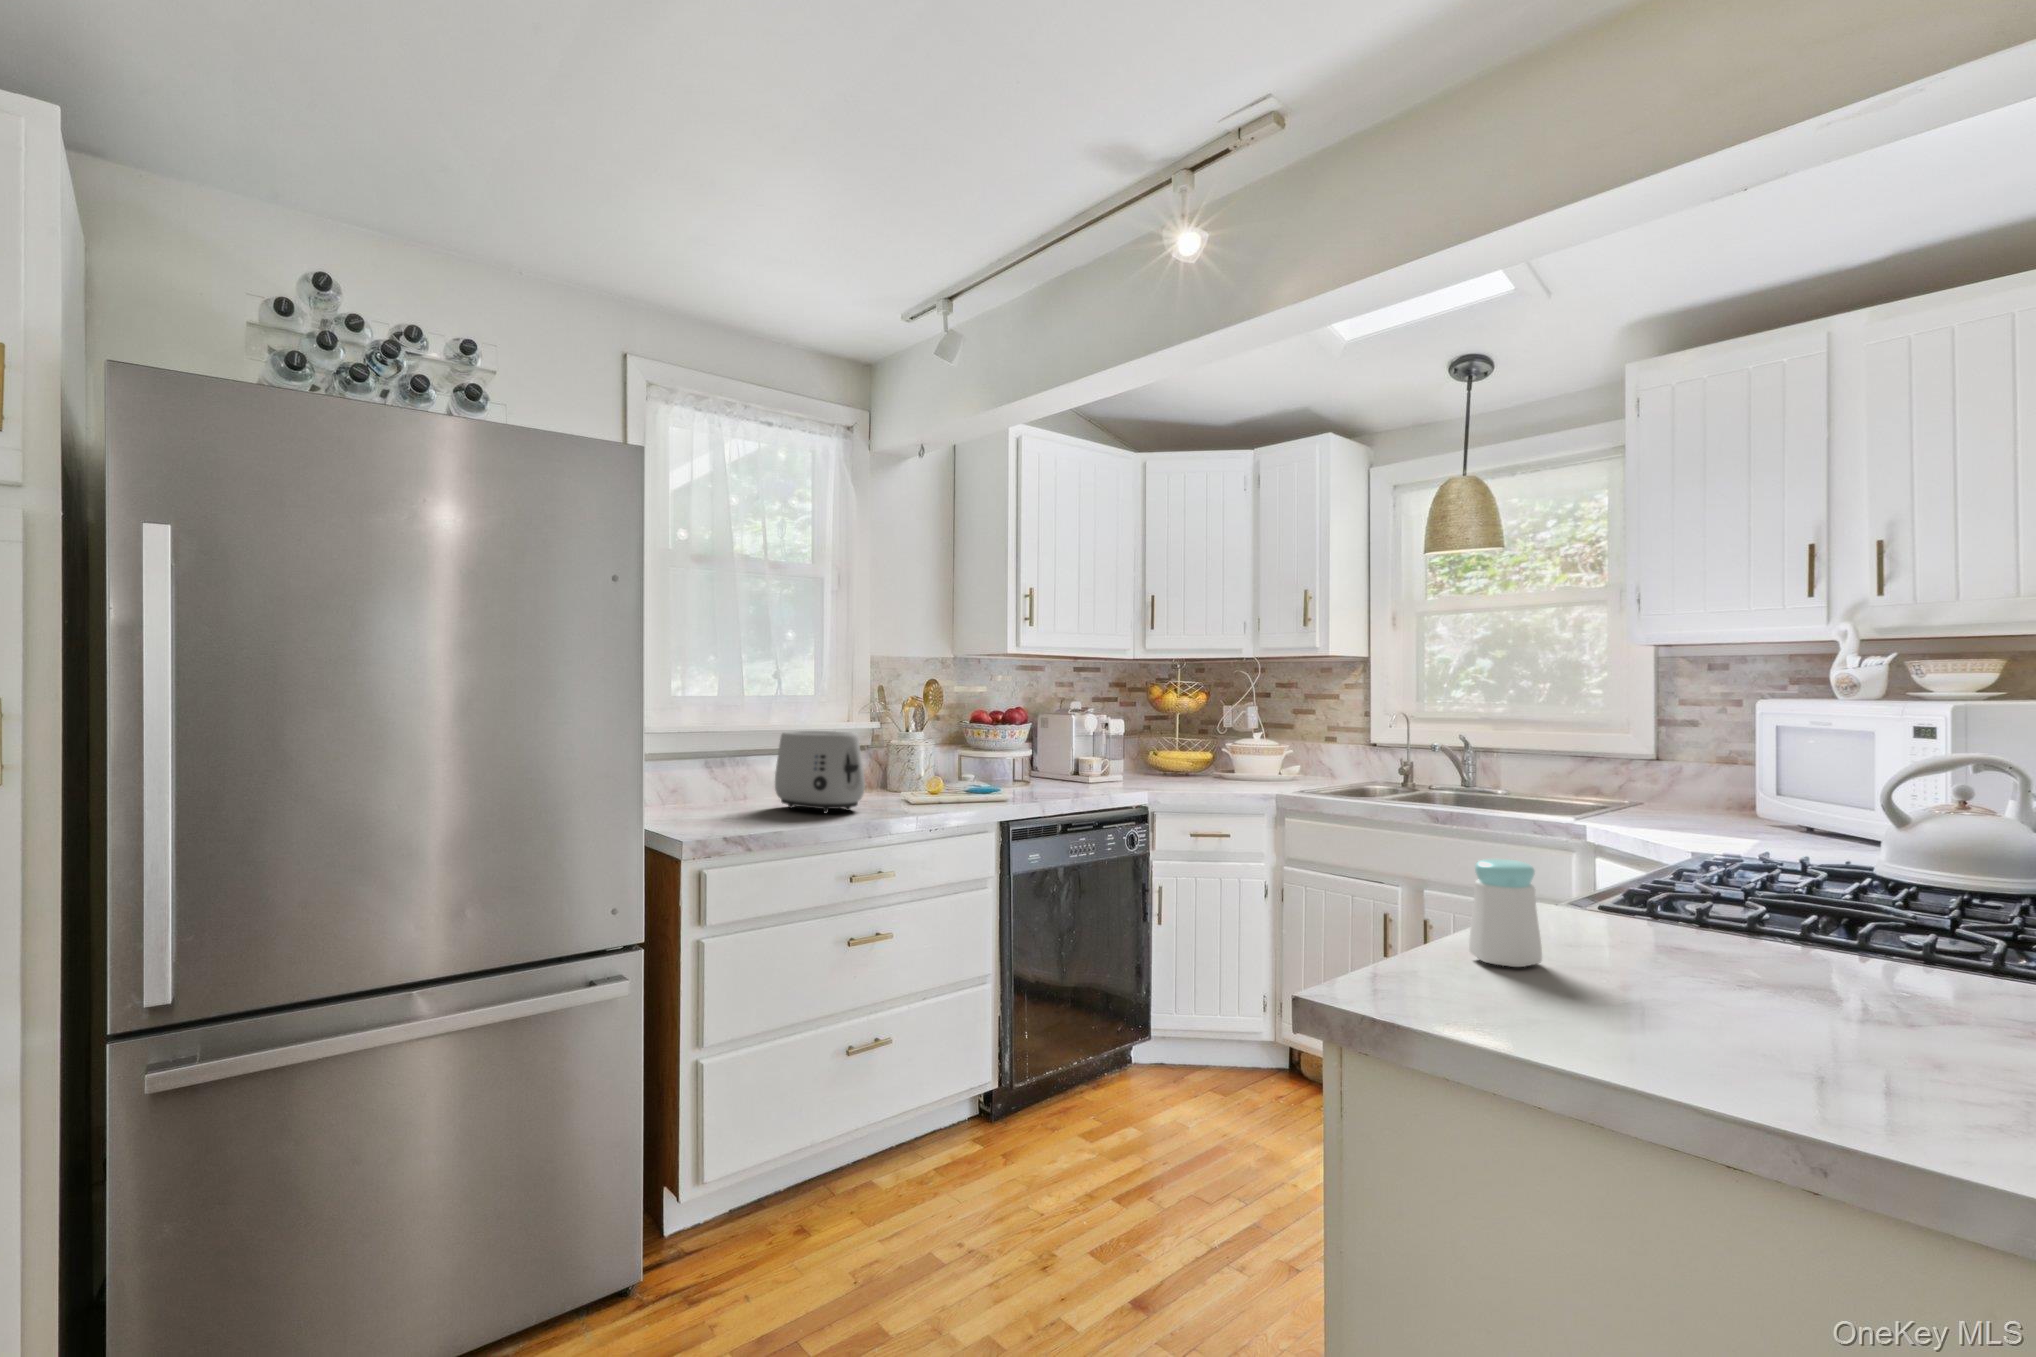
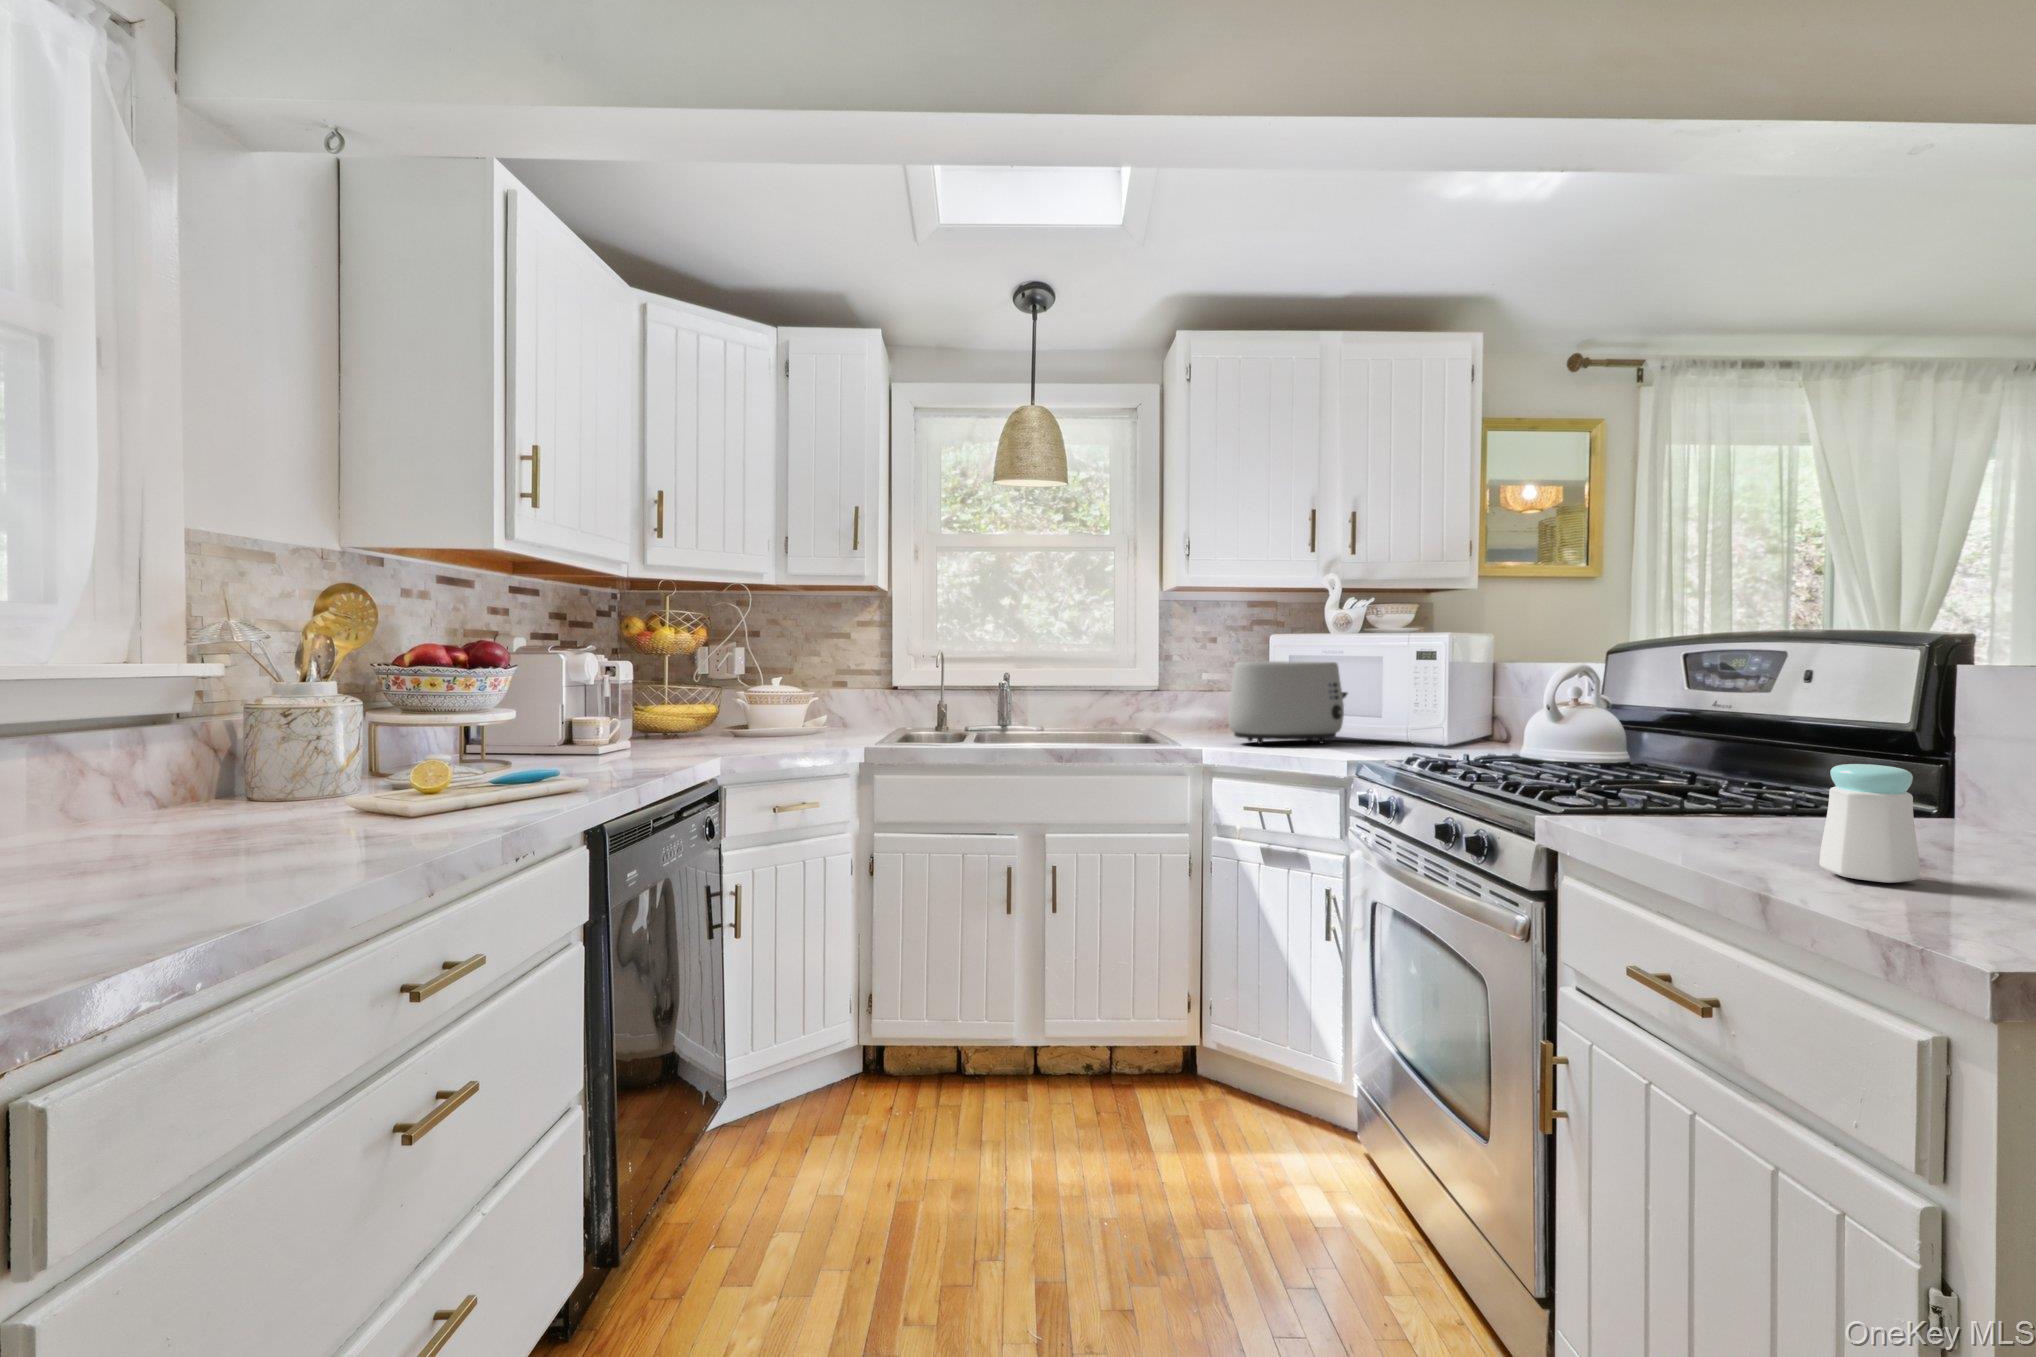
toaster: present [775,731,865,814] -> present [1228,661,1347,744]

